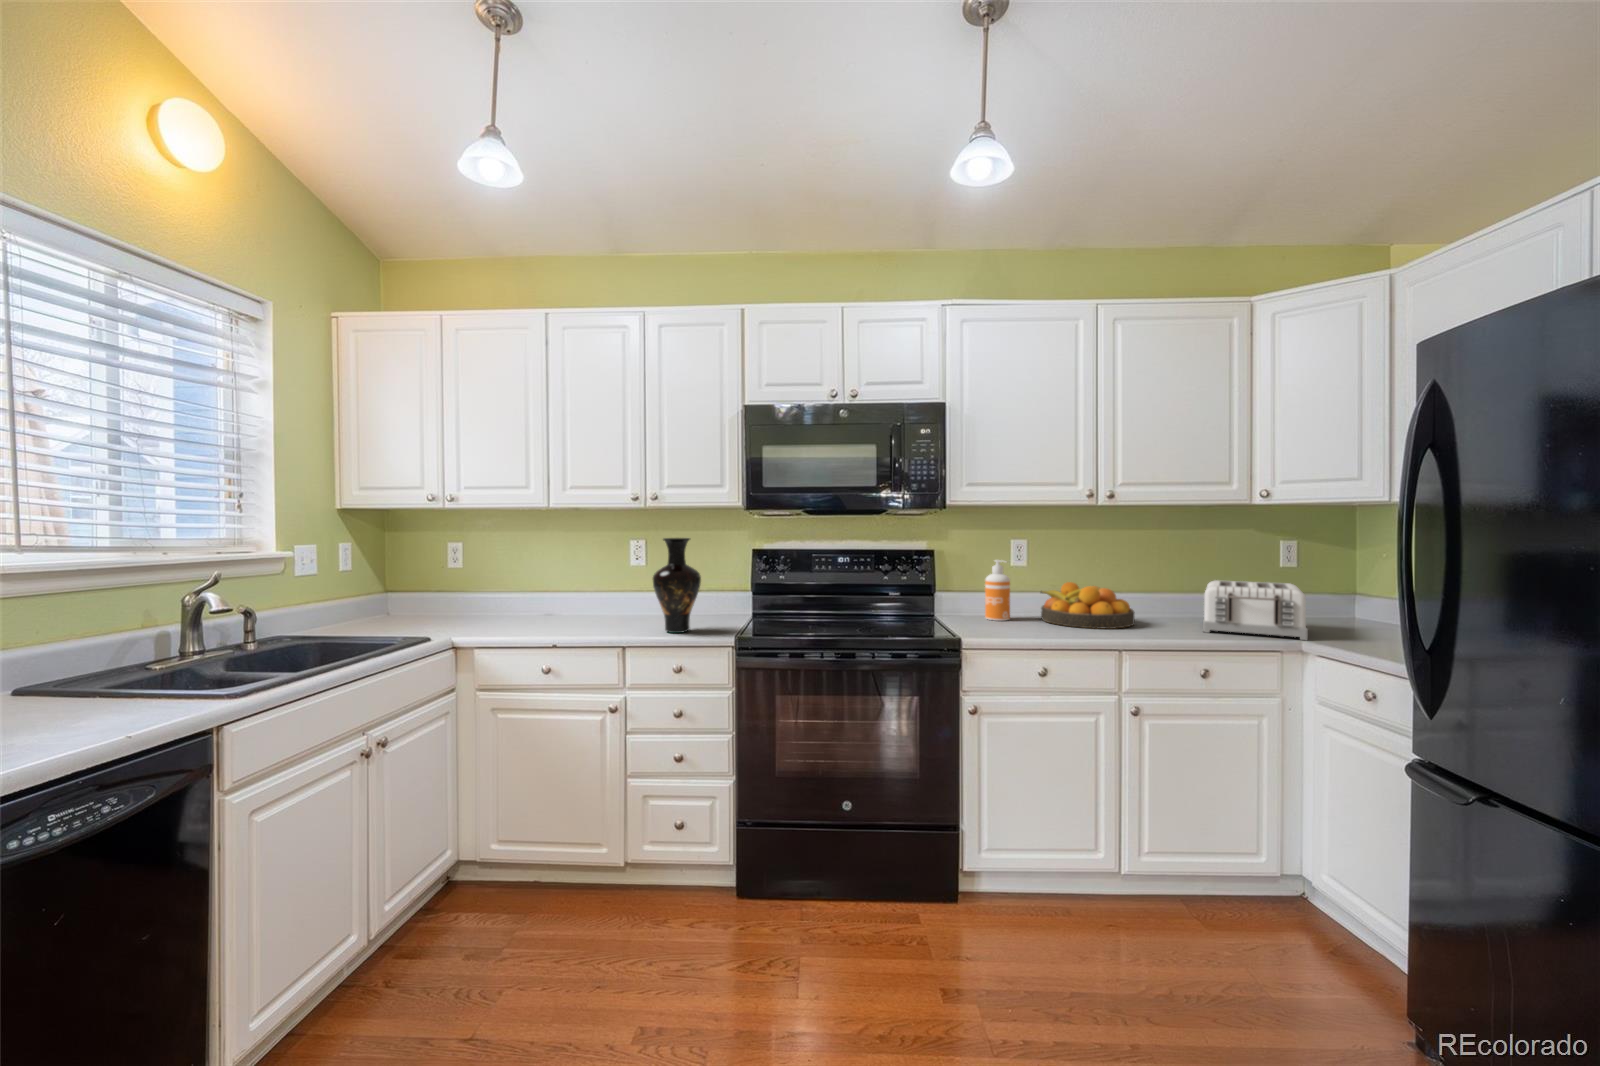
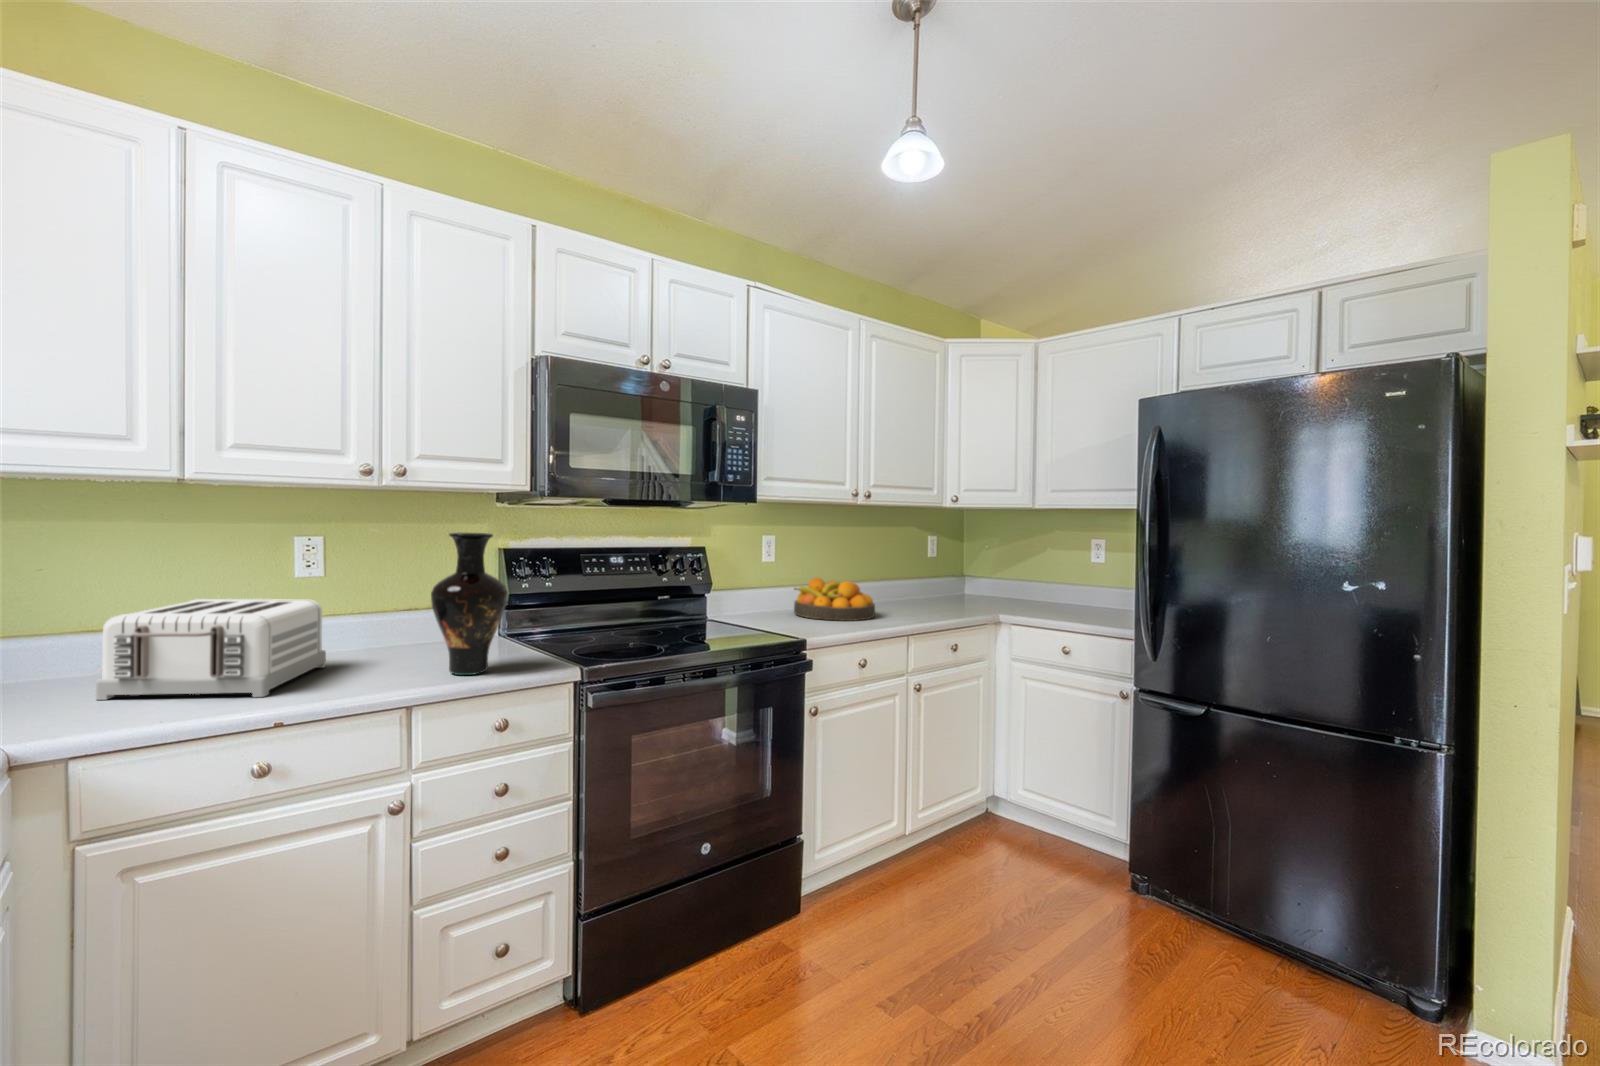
soap dispenser: present [985,560,1010,621] -> none [751,557,777,621]
toaster: present [1203,580,1308,640] -> present [96,599,326,700]

